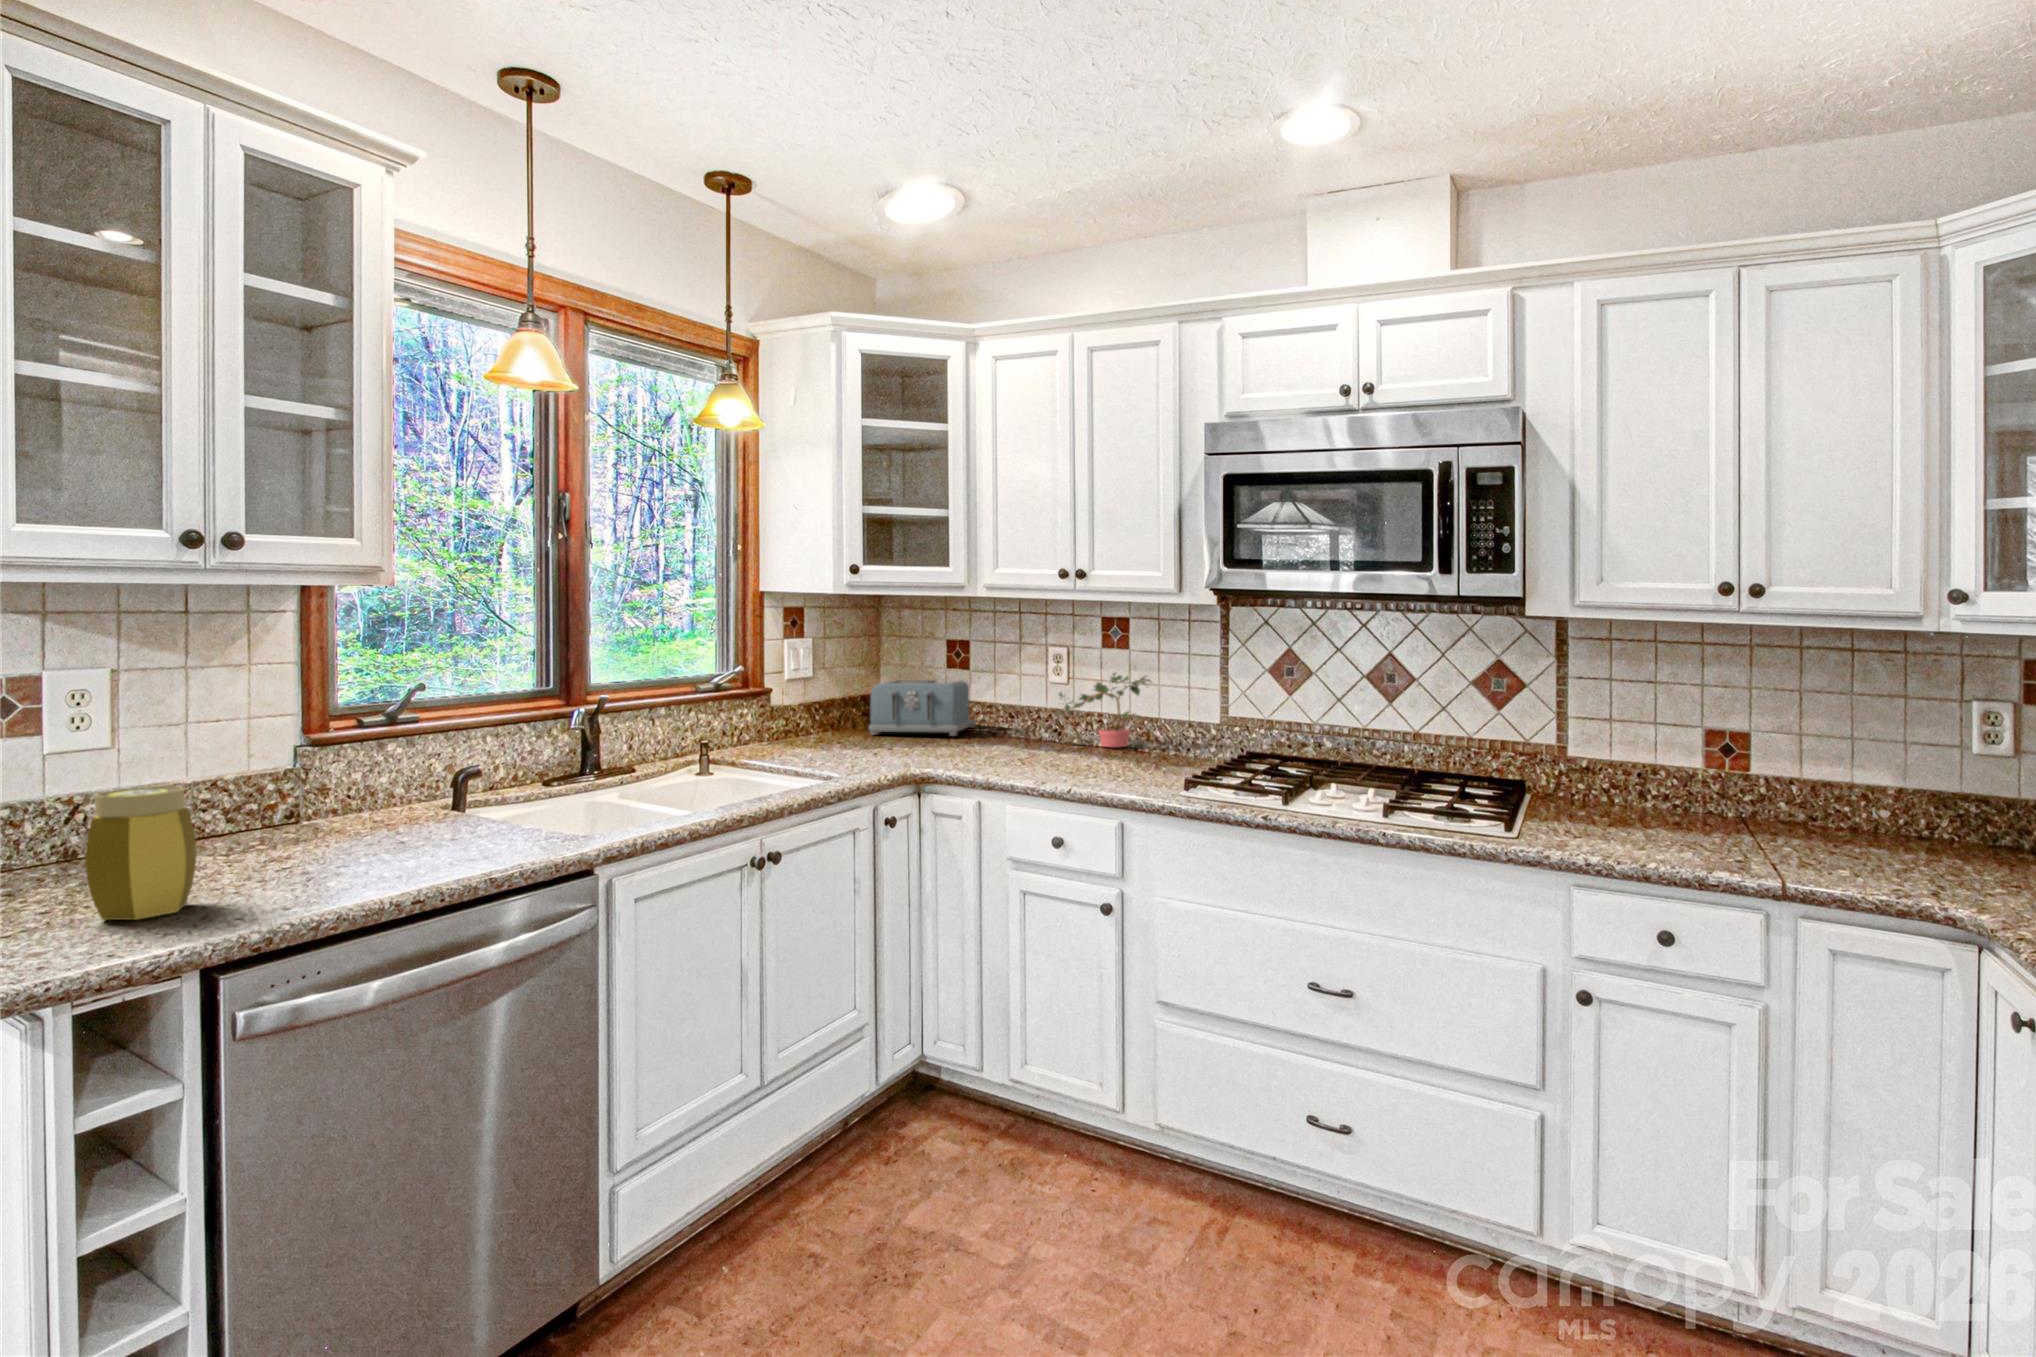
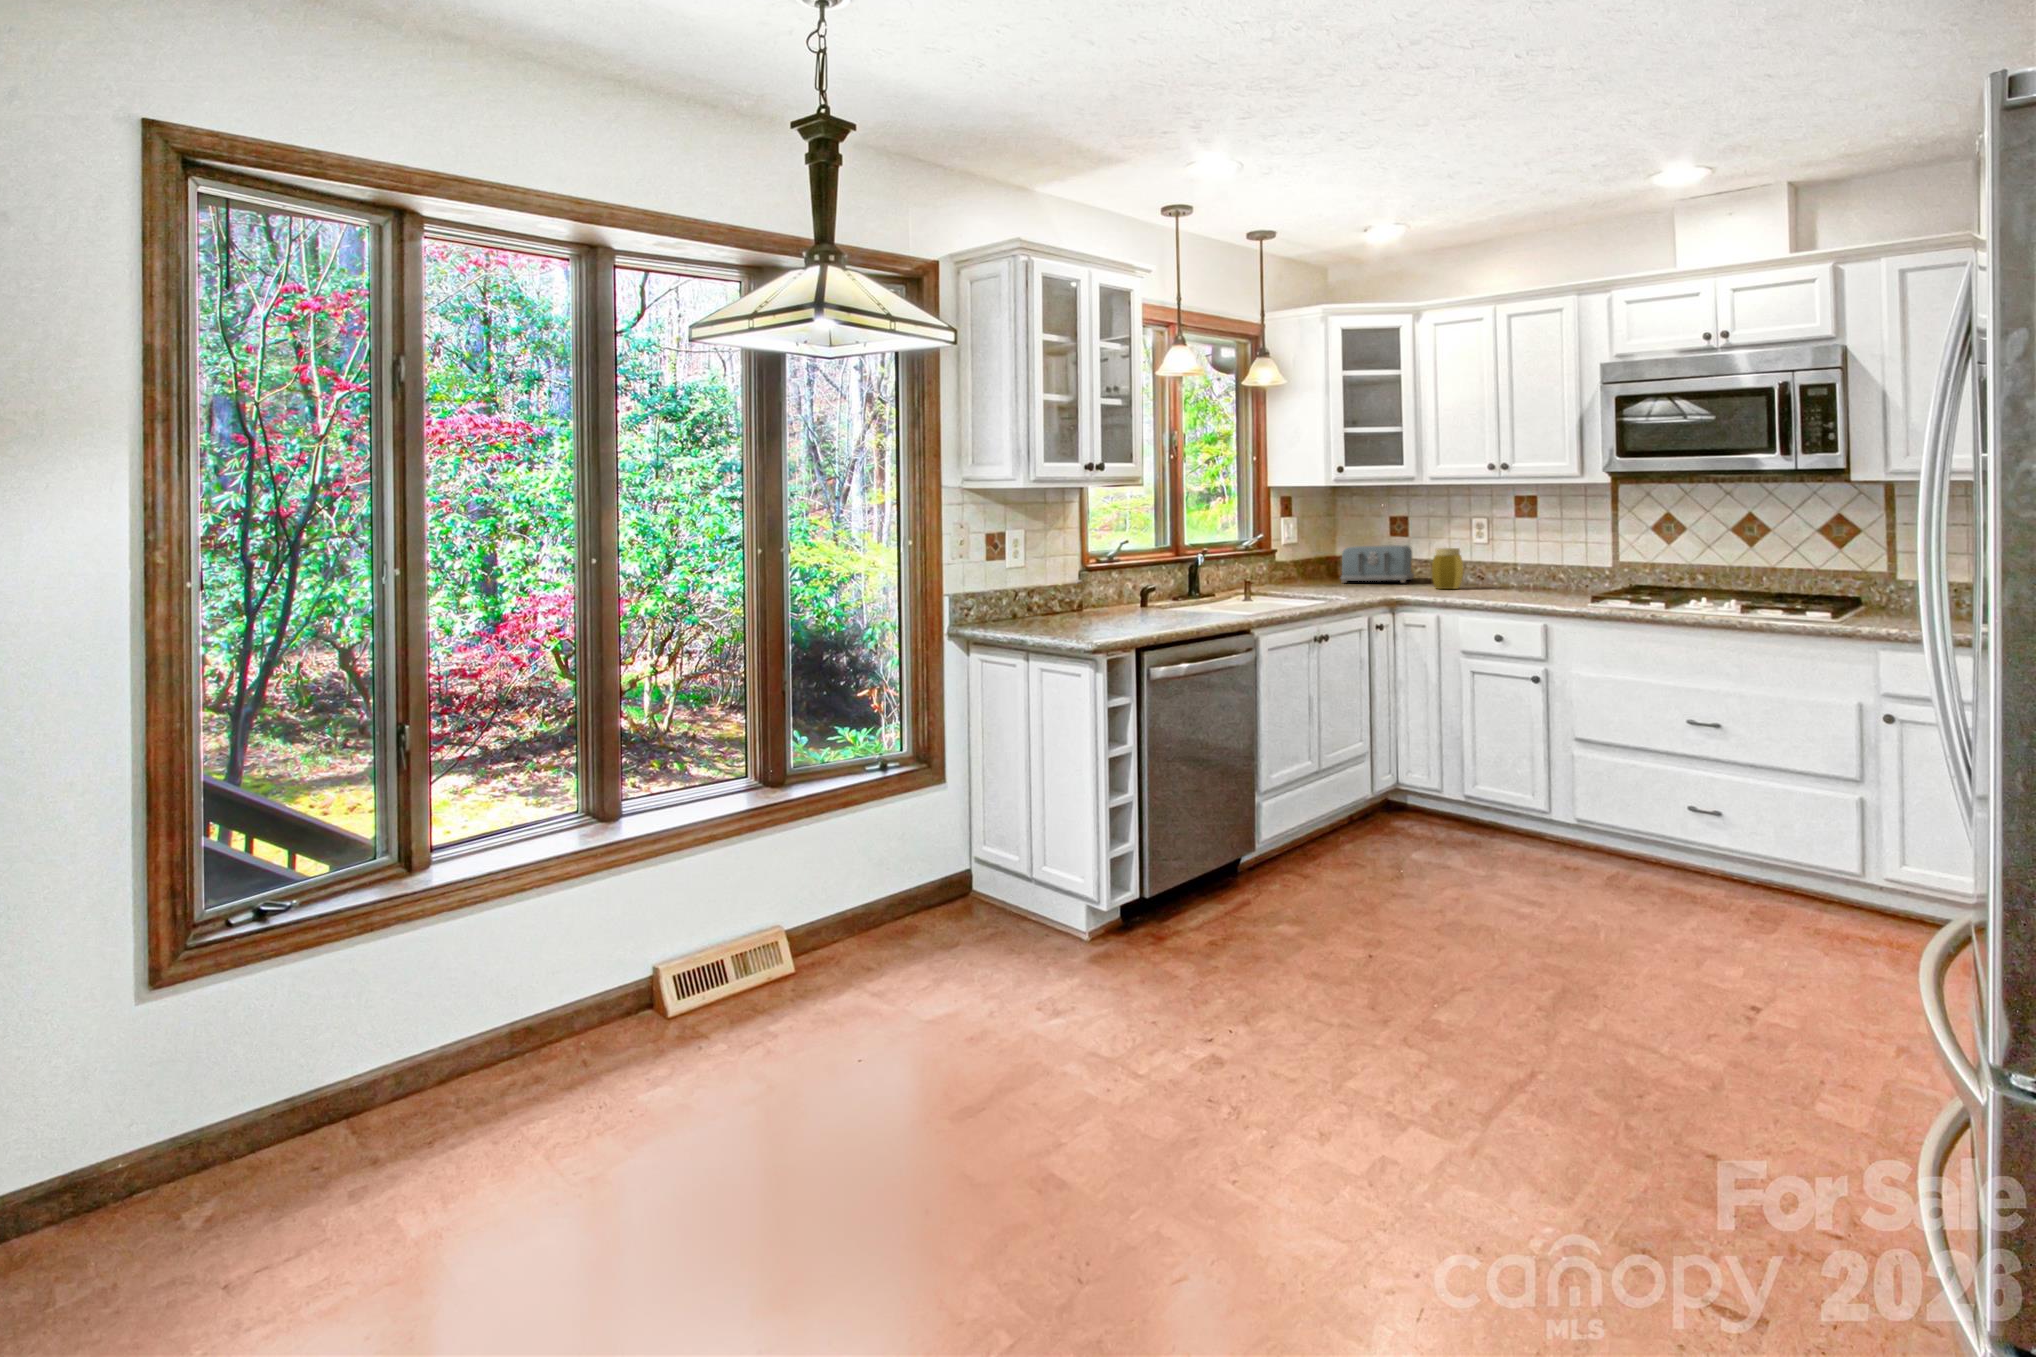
potted plant: present [1057,673,1150,747] -> none [1481,534,1559,587]
jar: present [85,786,196,920] -> present [1432,548,1463,589]

